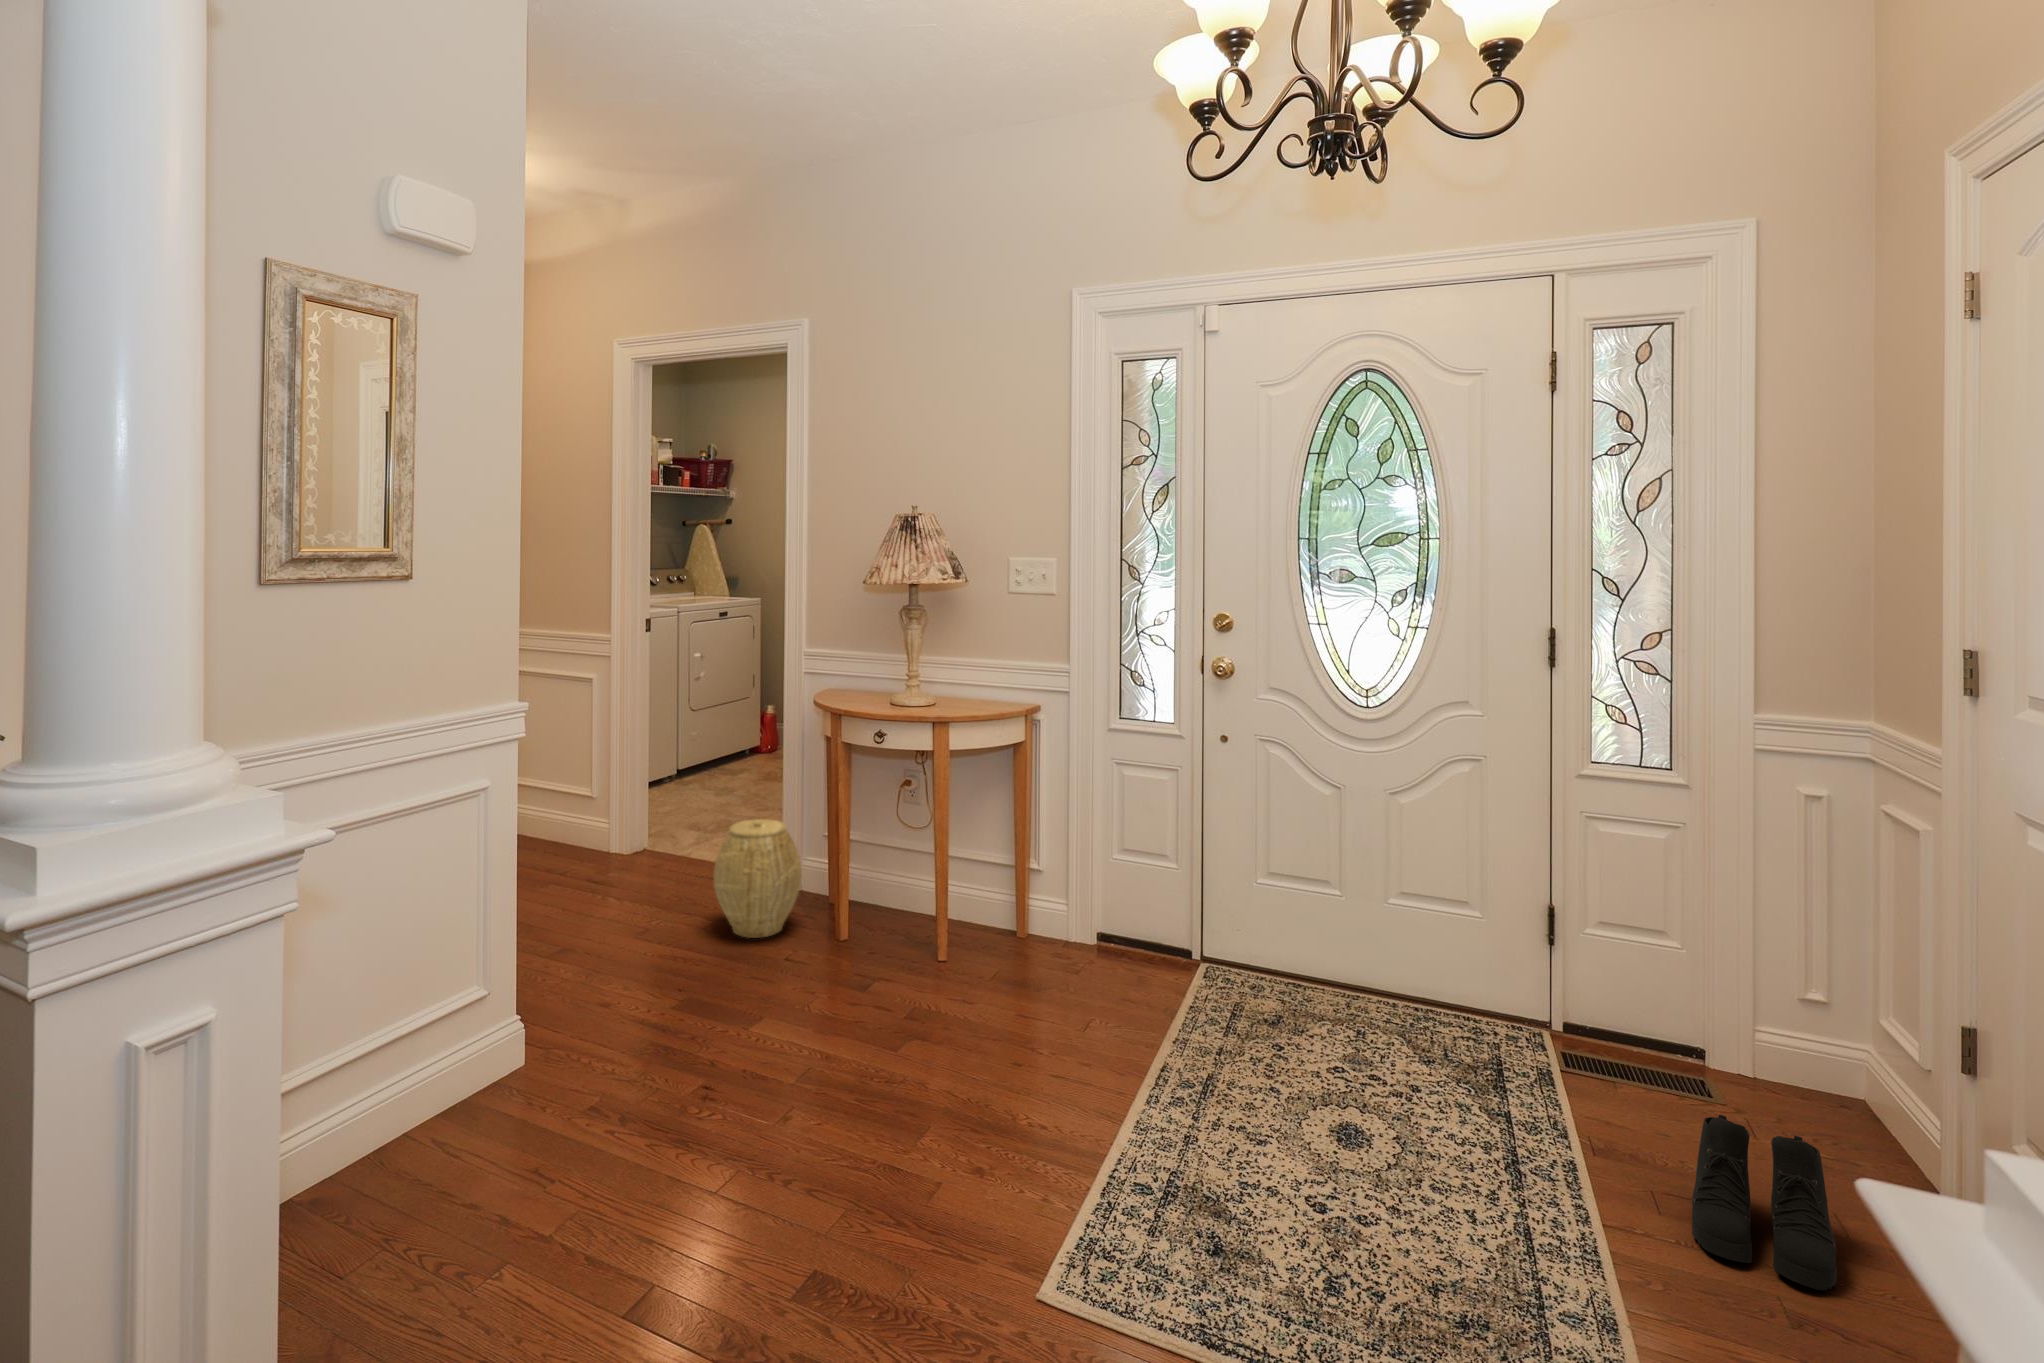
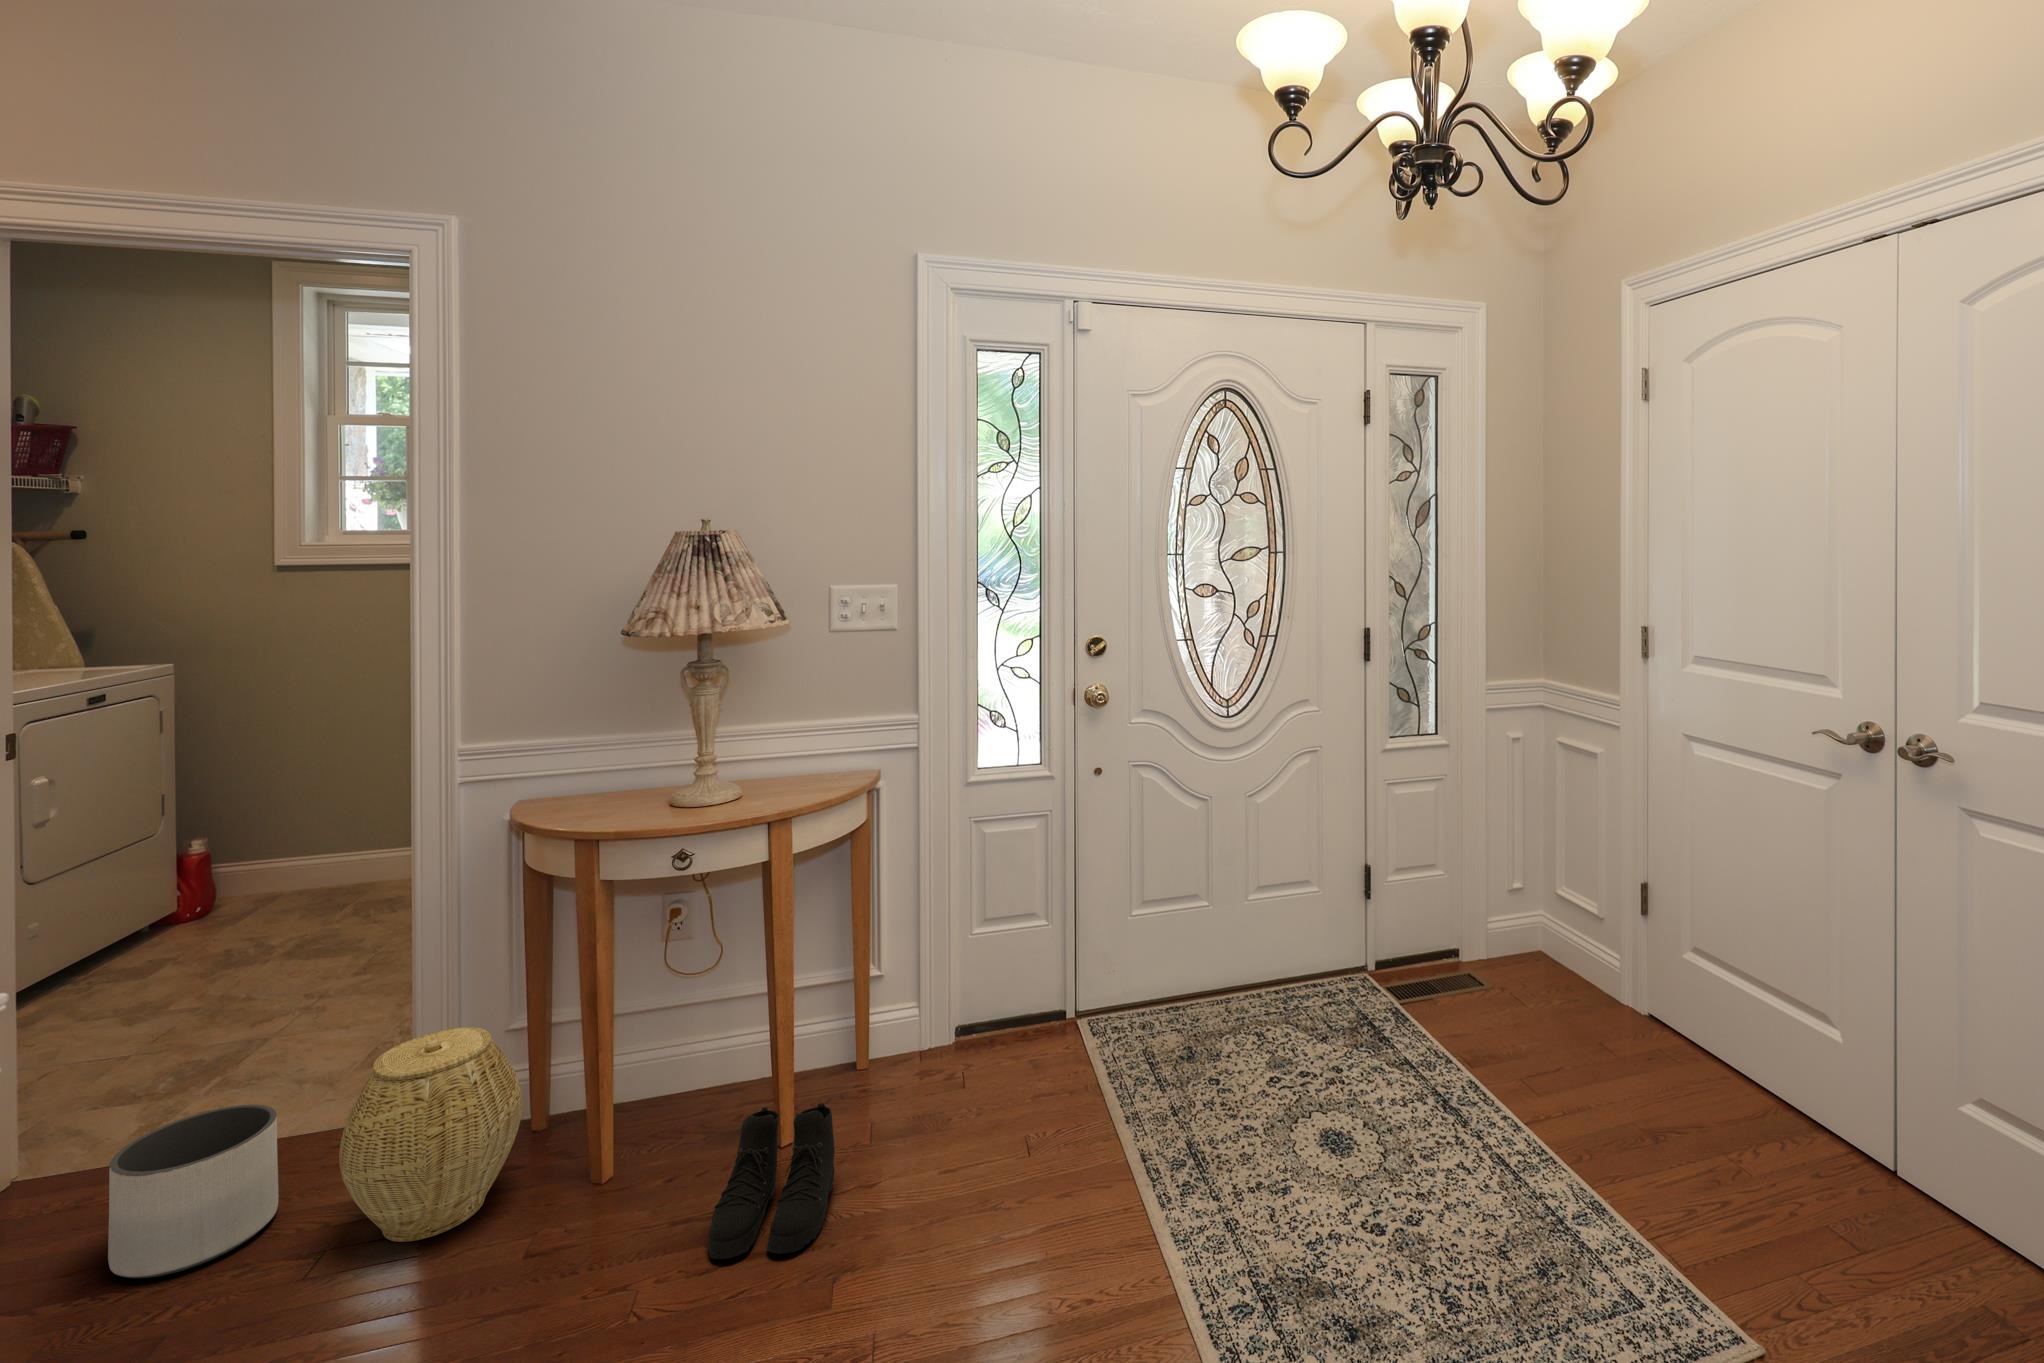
planter: none [639,836,705,912] -> present [108,1104,278,1278]
boots: present [1692,1115,1837,1290] -> present [708,1103,835,1259]

